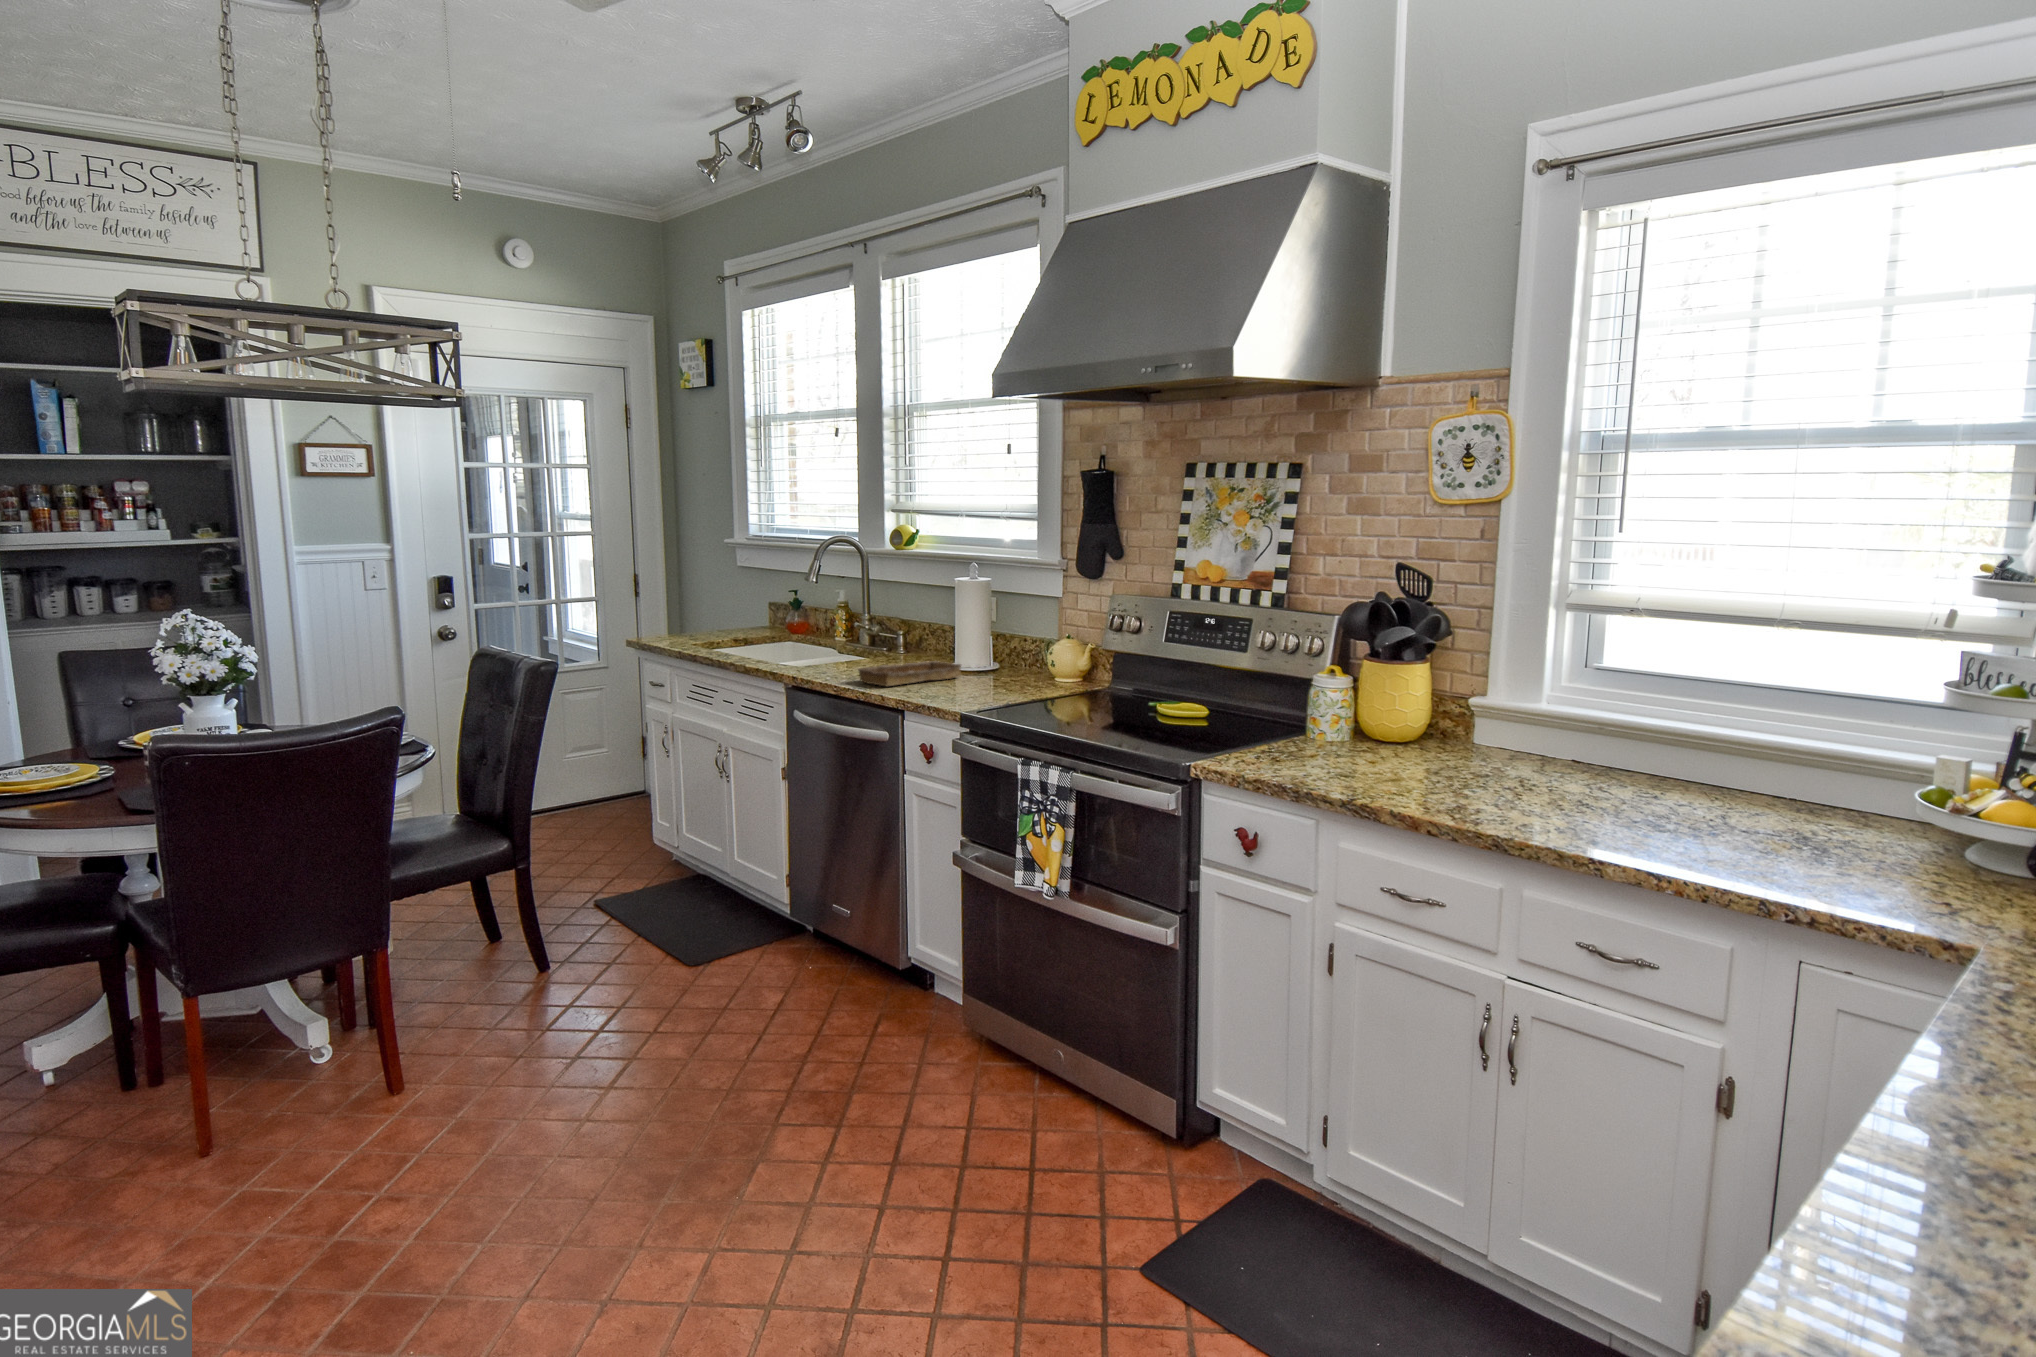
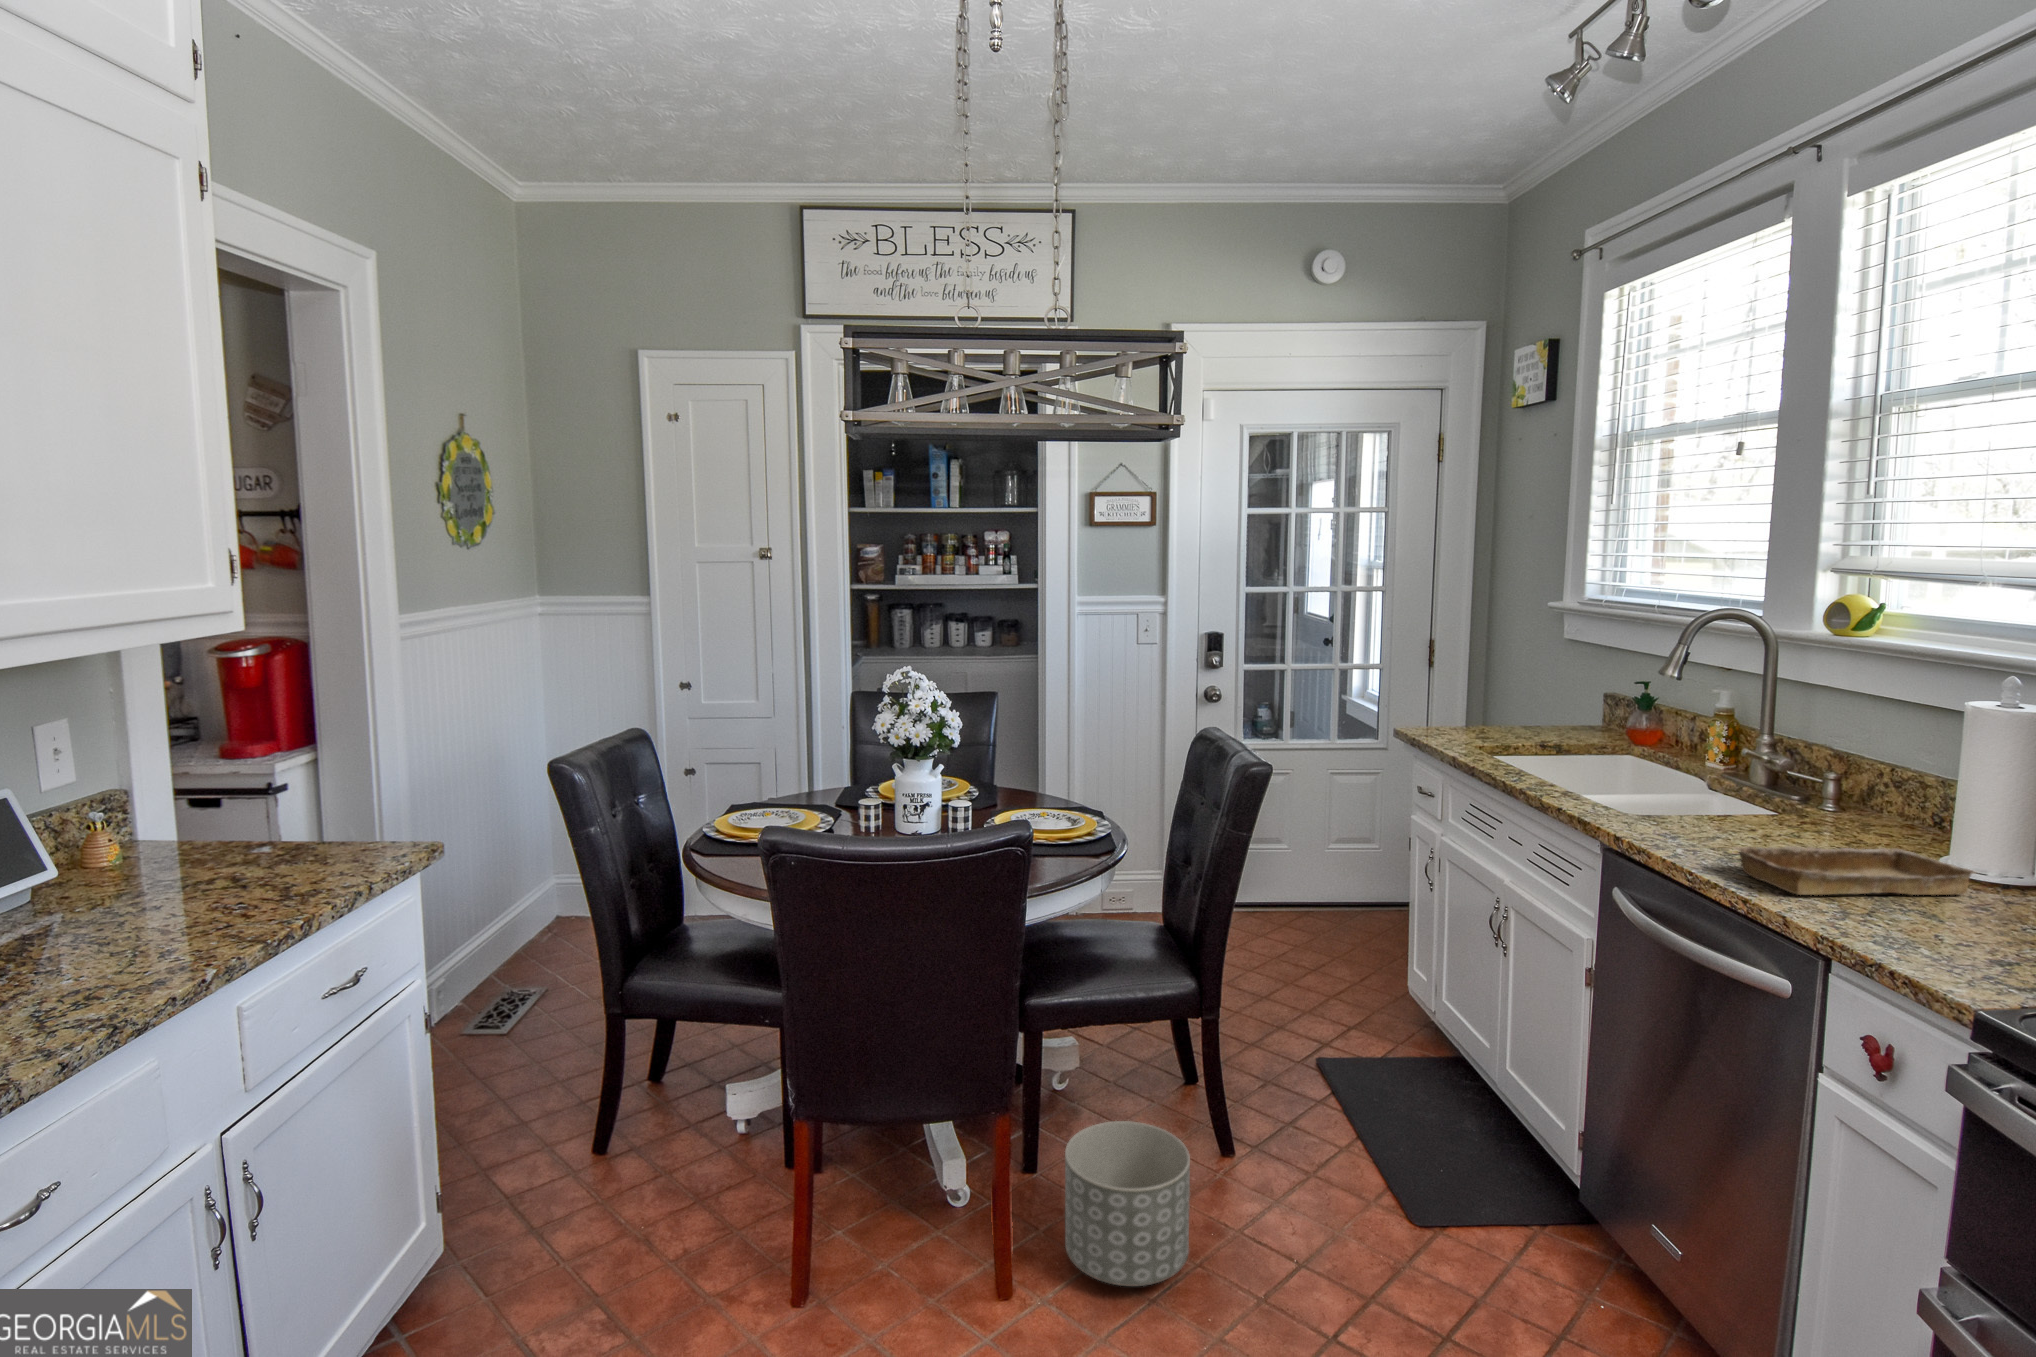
planter: none [433,940,543,1053] -> present [1065,1121,1190,1286]

